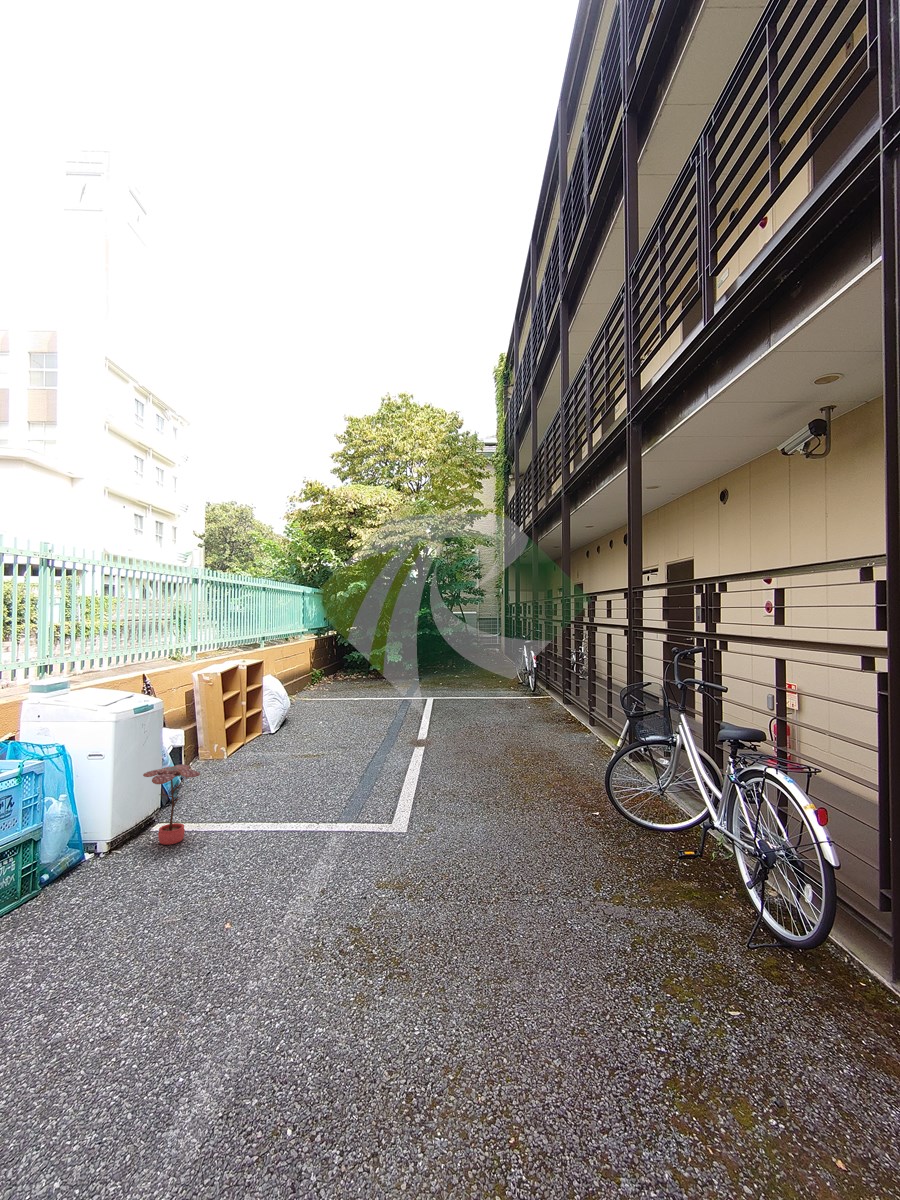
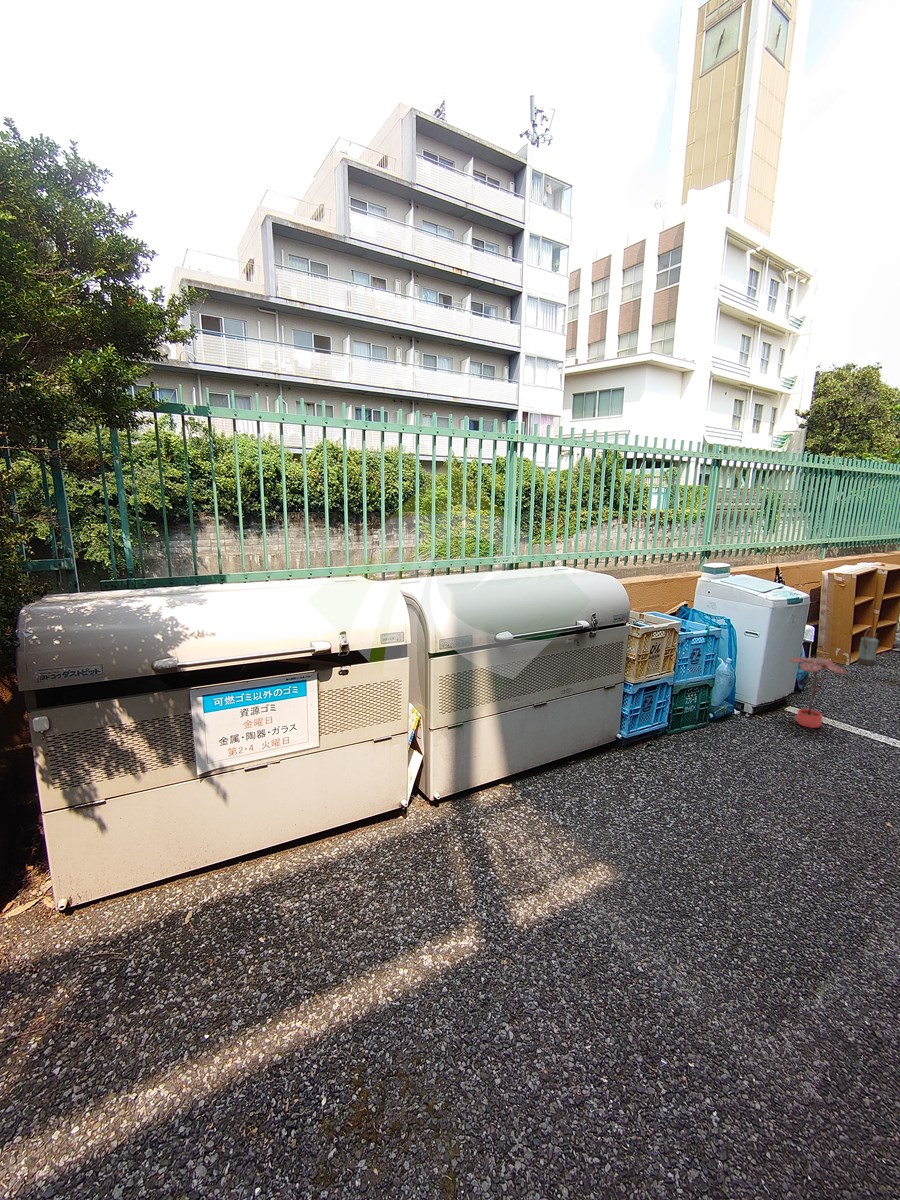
watering can: none [233,720,248,755] -> present [857,628,879,665]

